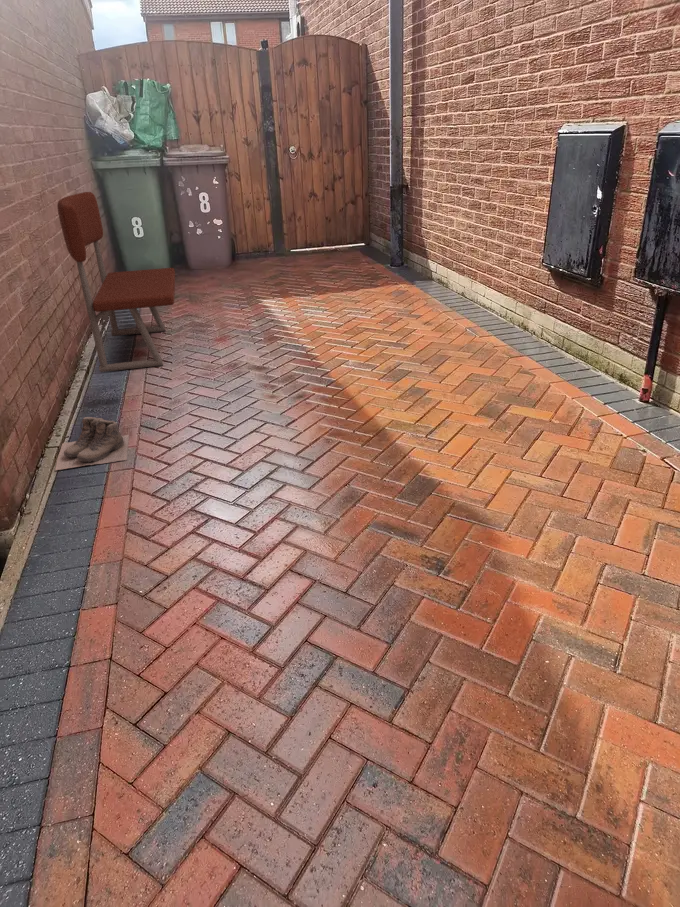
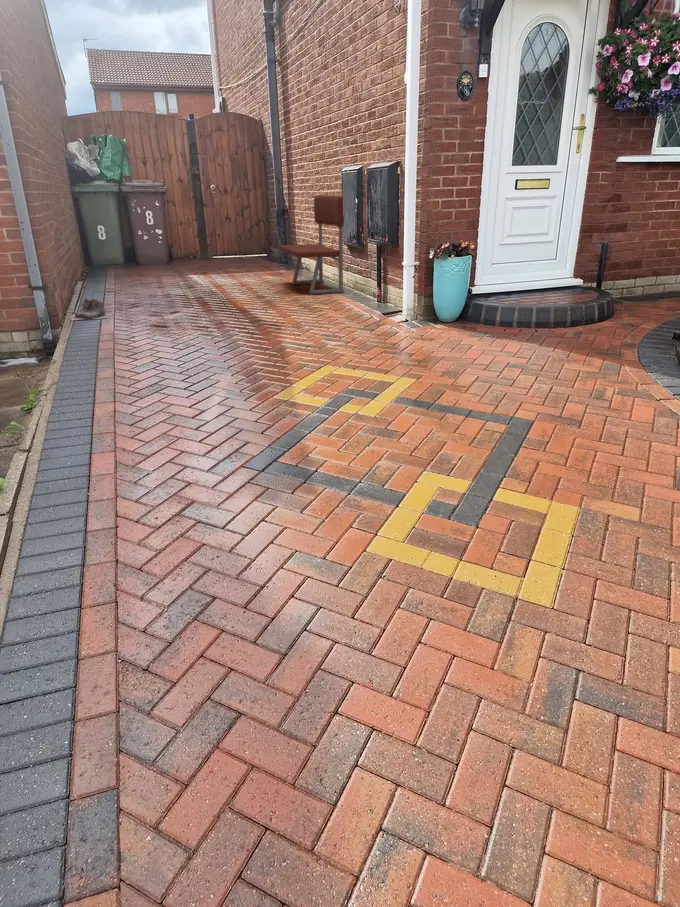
bench: present [57,192,175,372] -> present [280,196,344,294]

